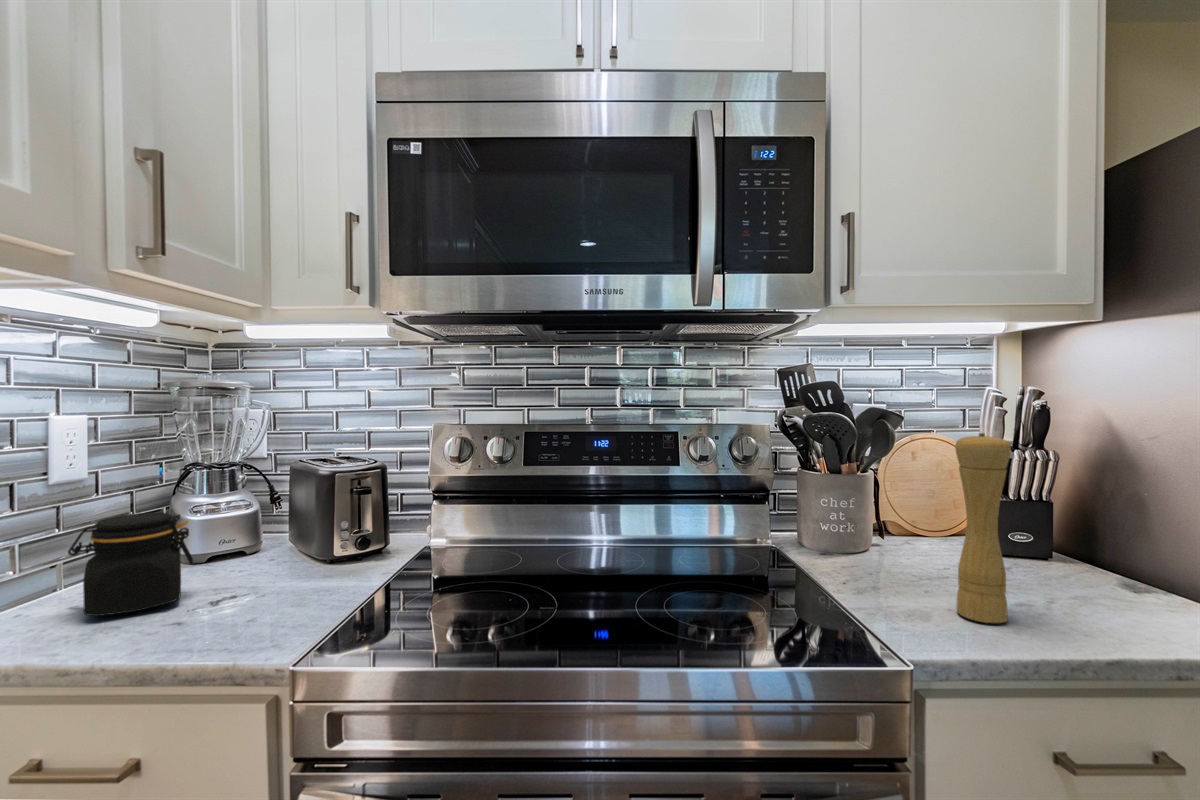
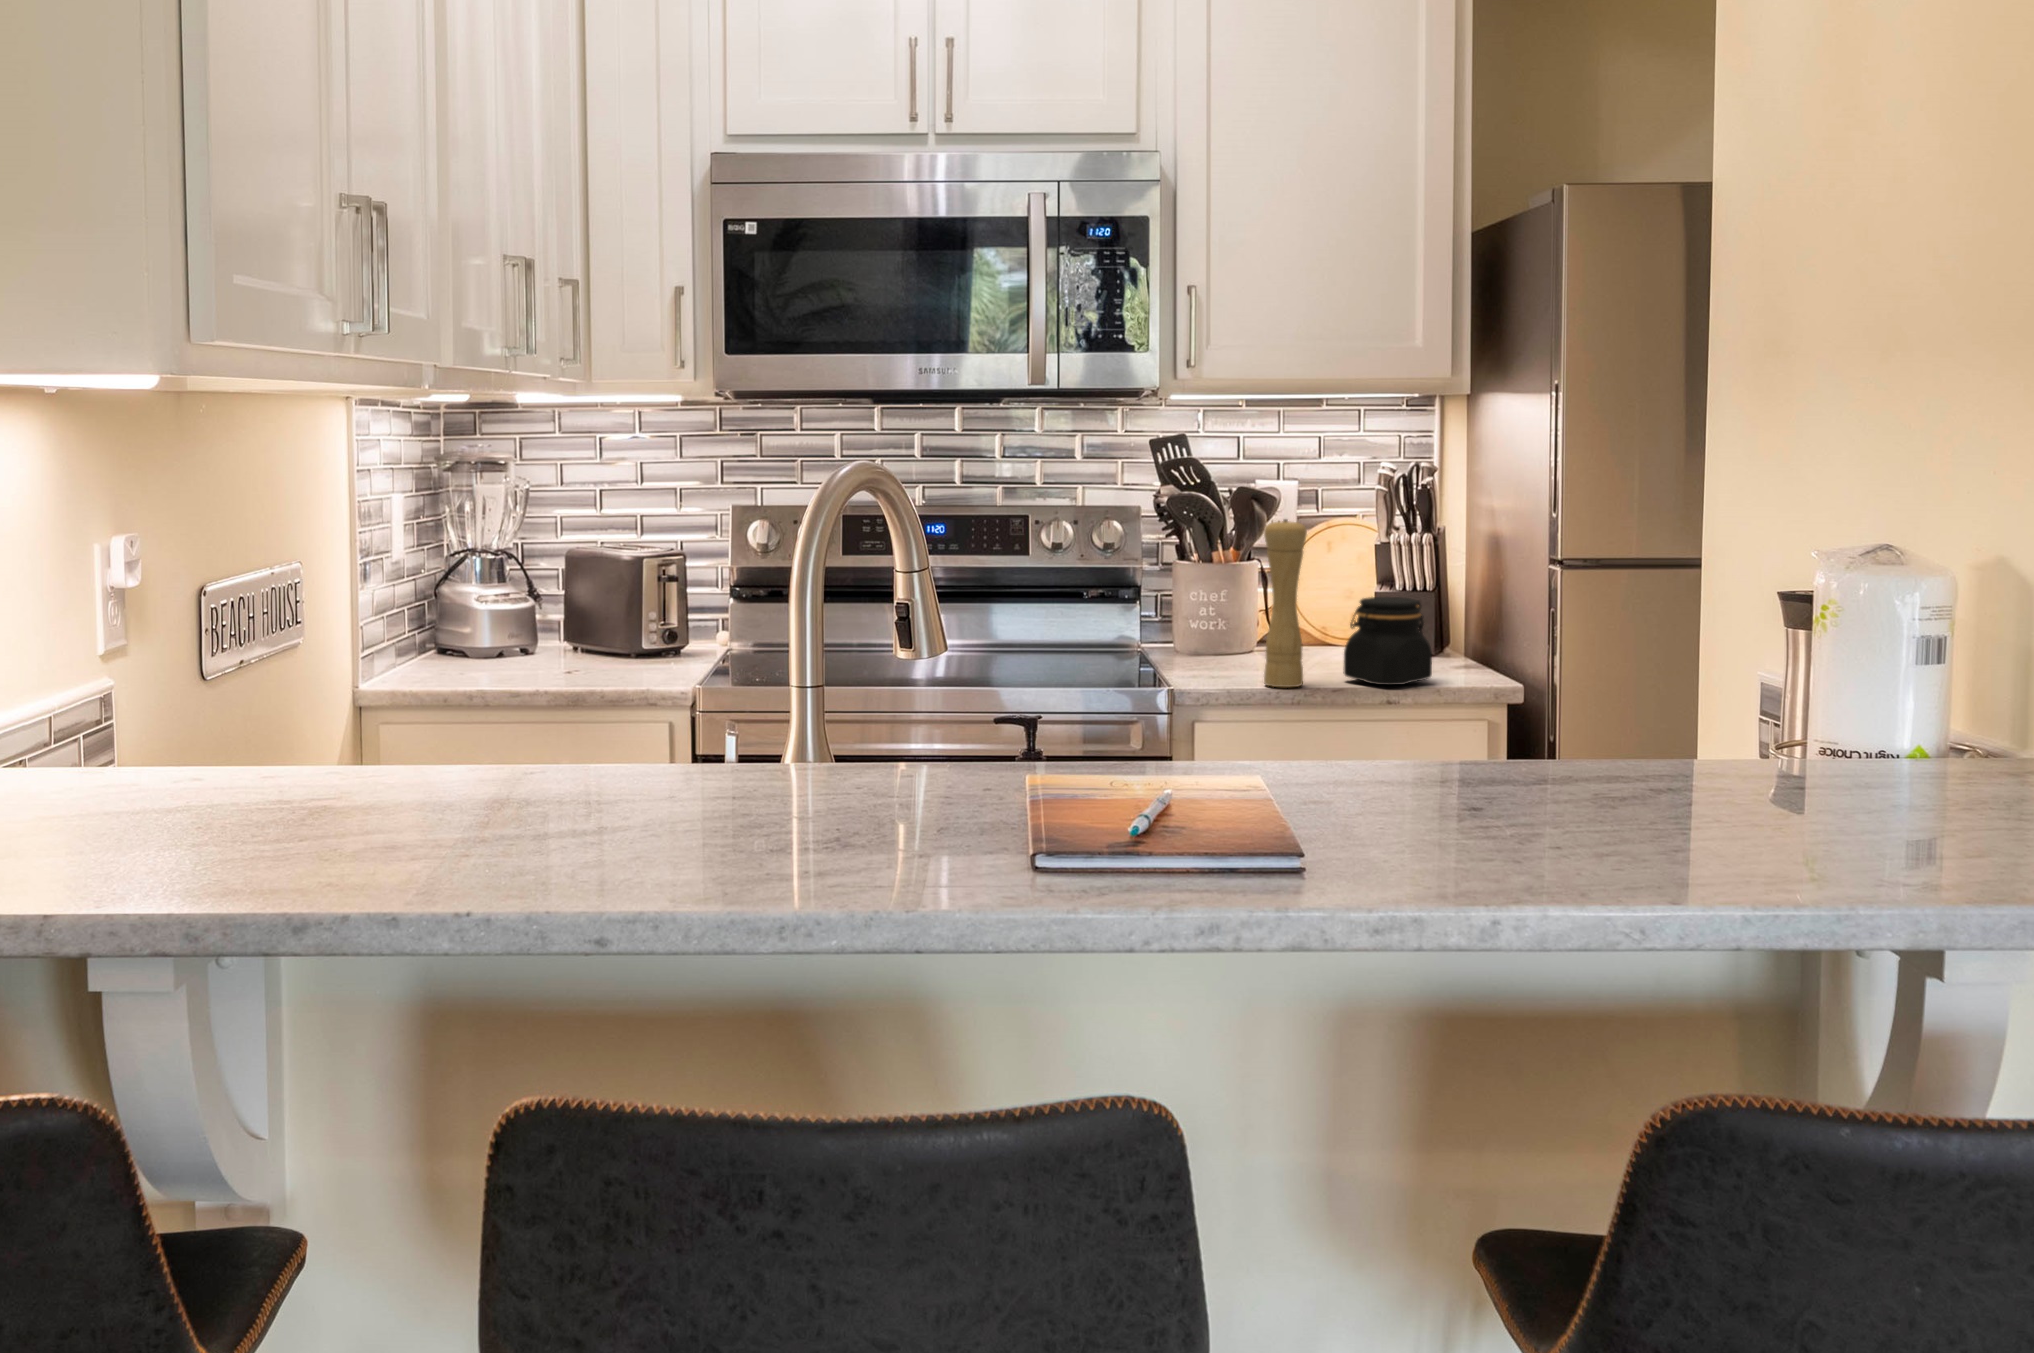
jar: present [68,512,193,616] -> present [1343,597,1432,685]

